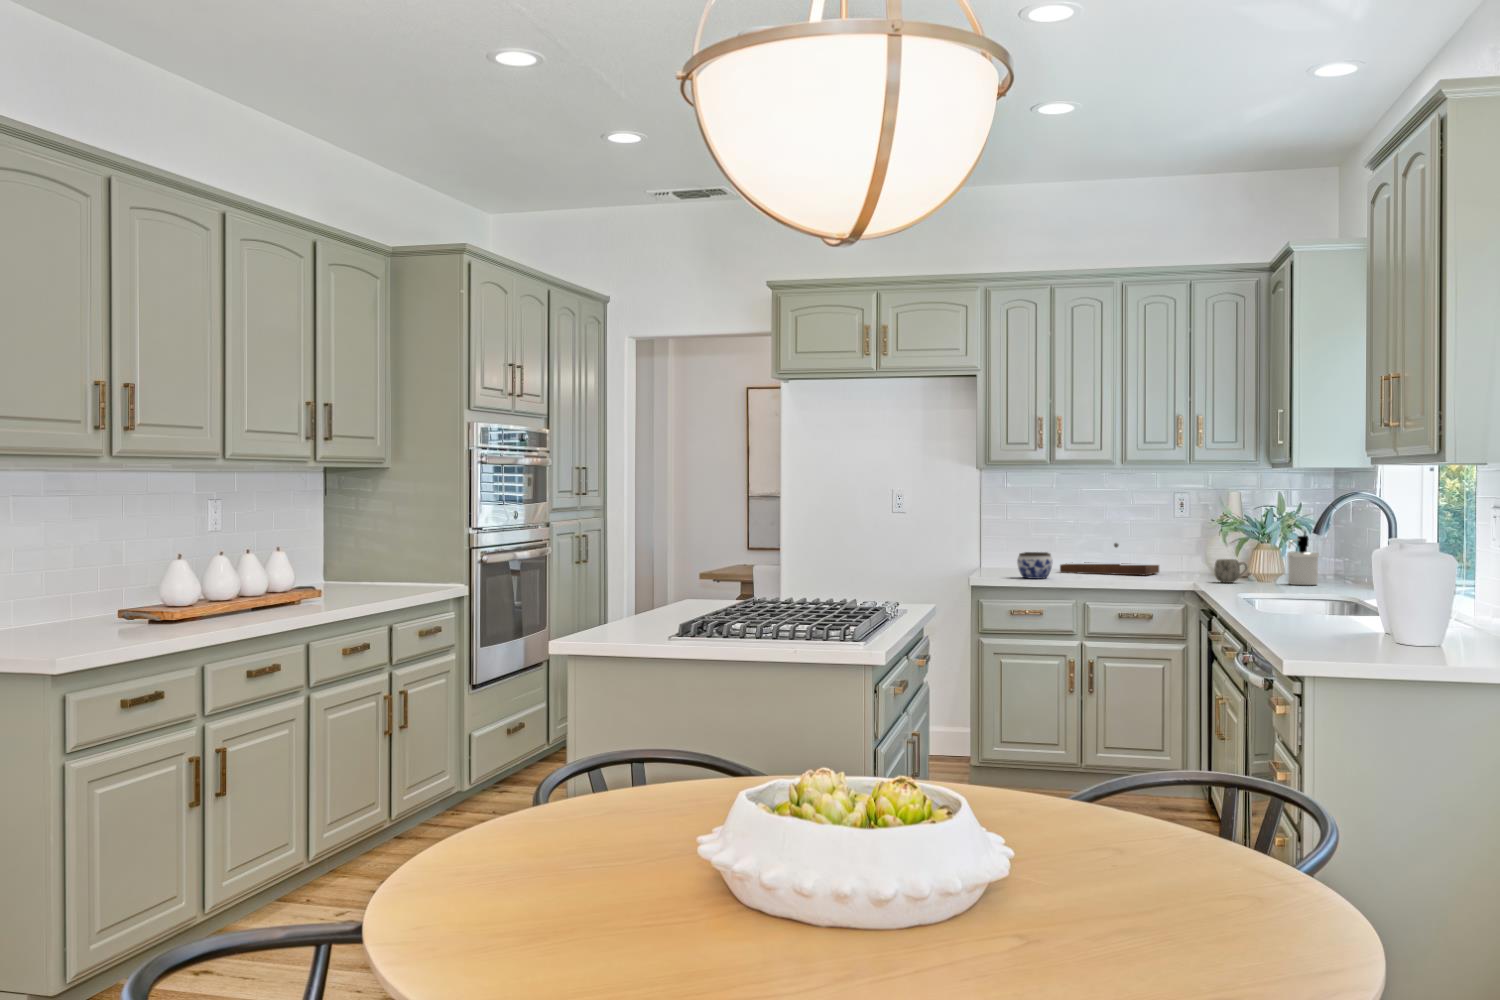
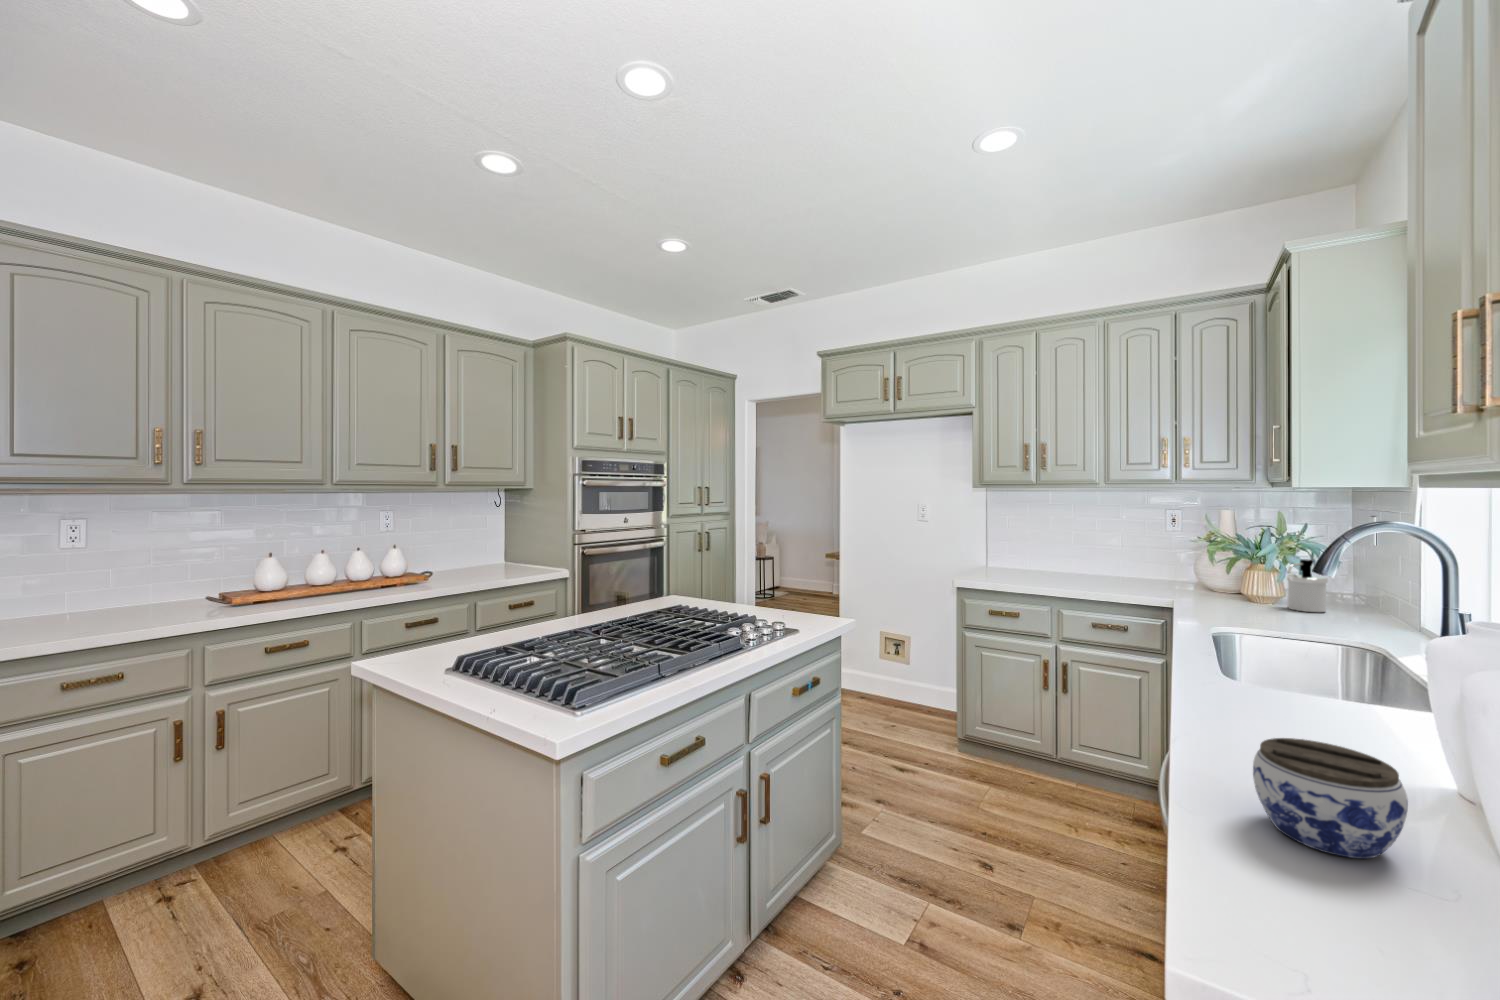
tray: present [1060,543,1159,575] -> none [1051,553,1147,585]
jar: present [1017,552,1053,579] -> present [1253,738,1408,859]
mug: present [1214,559,1248,583] -> none [1199,578,1238,602]

